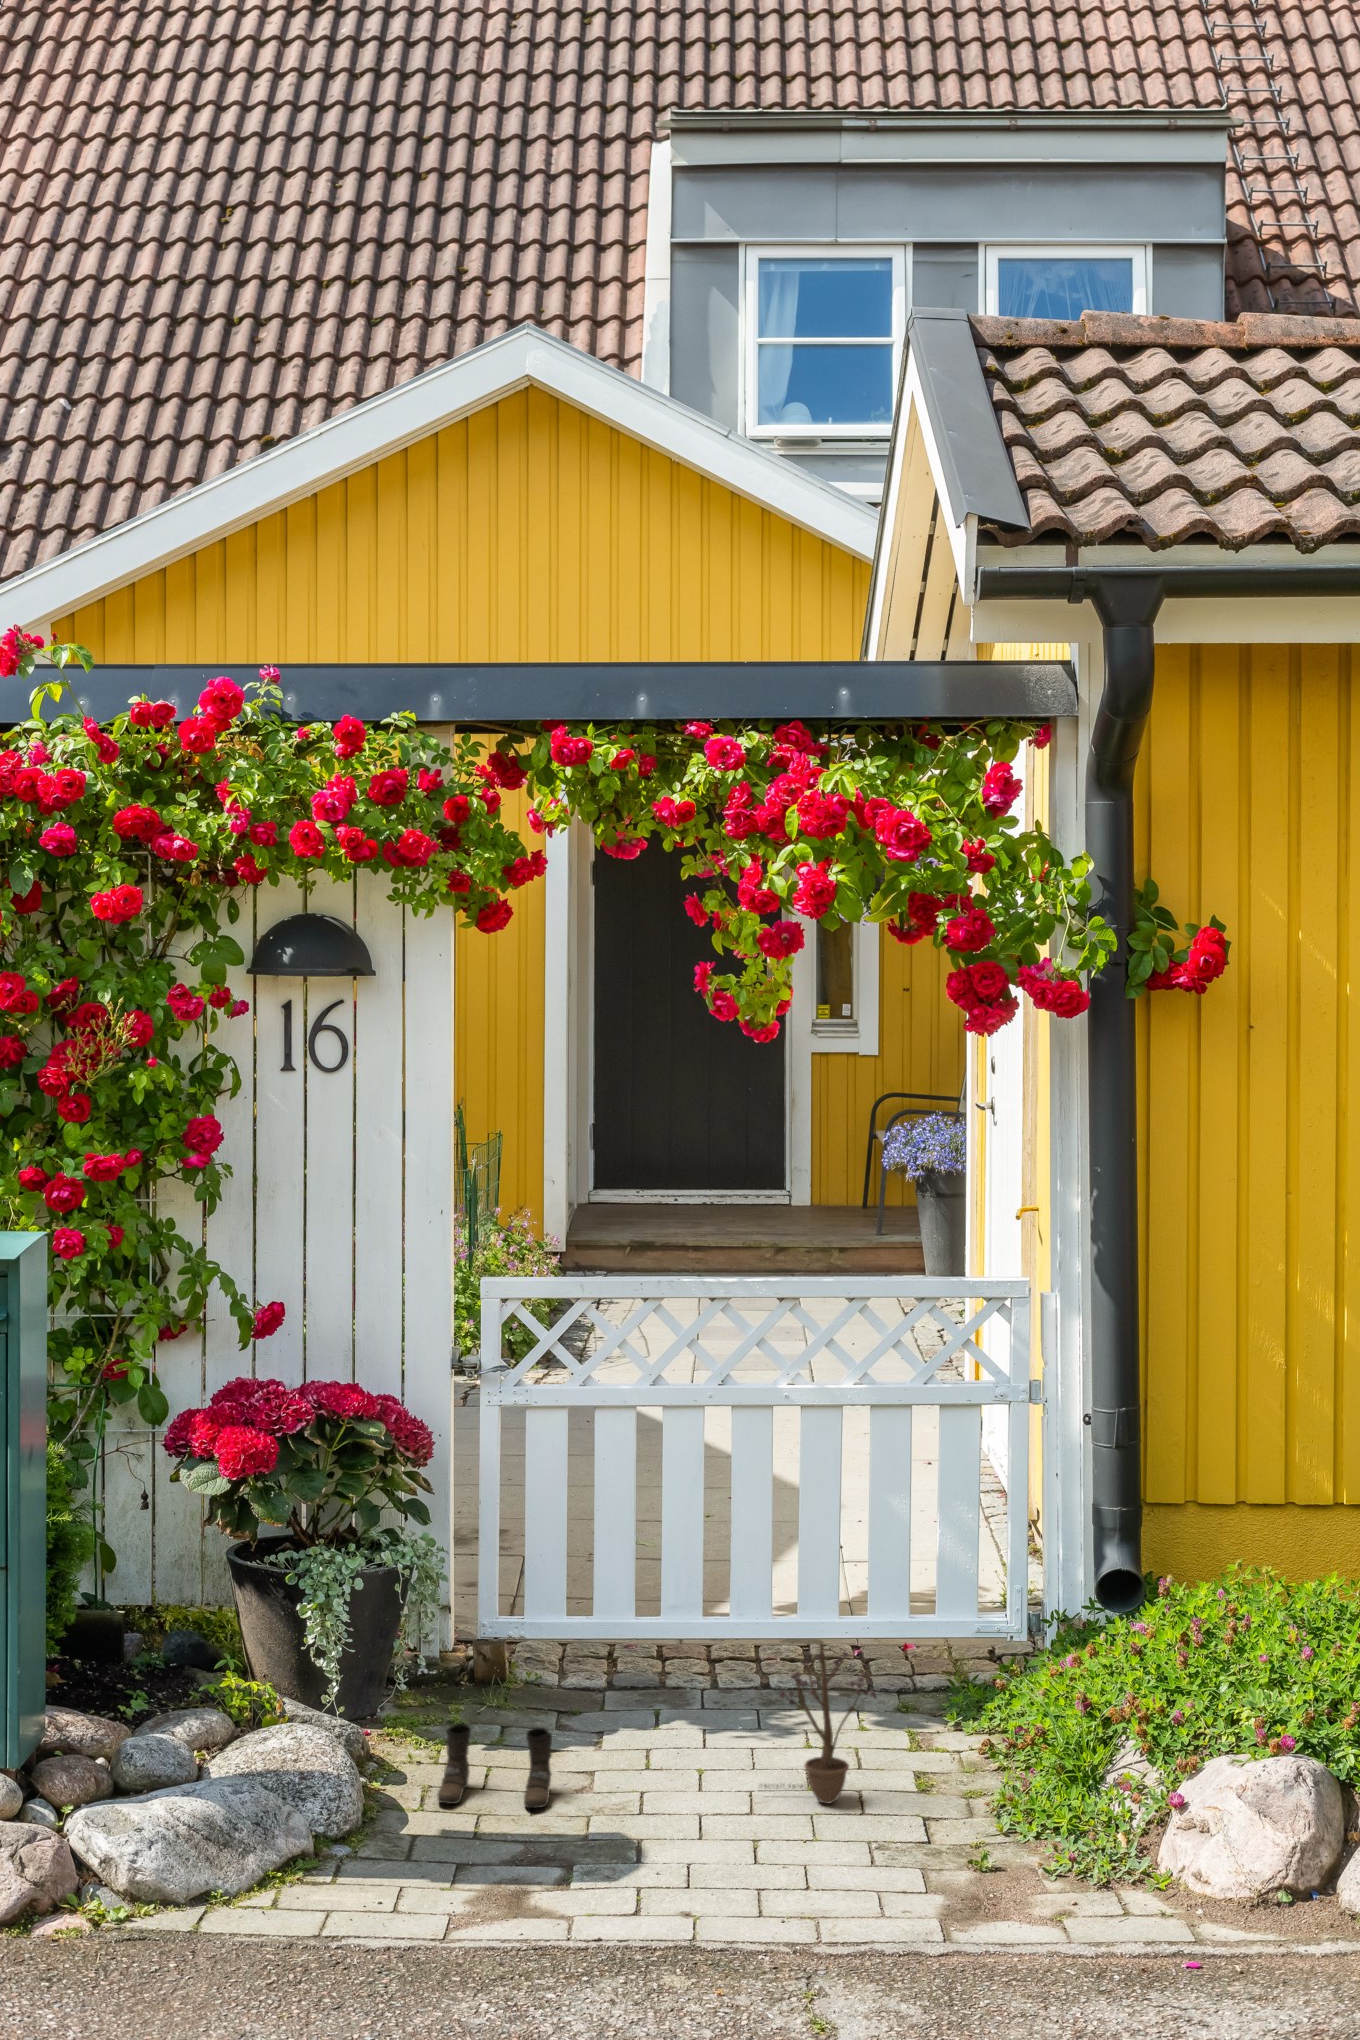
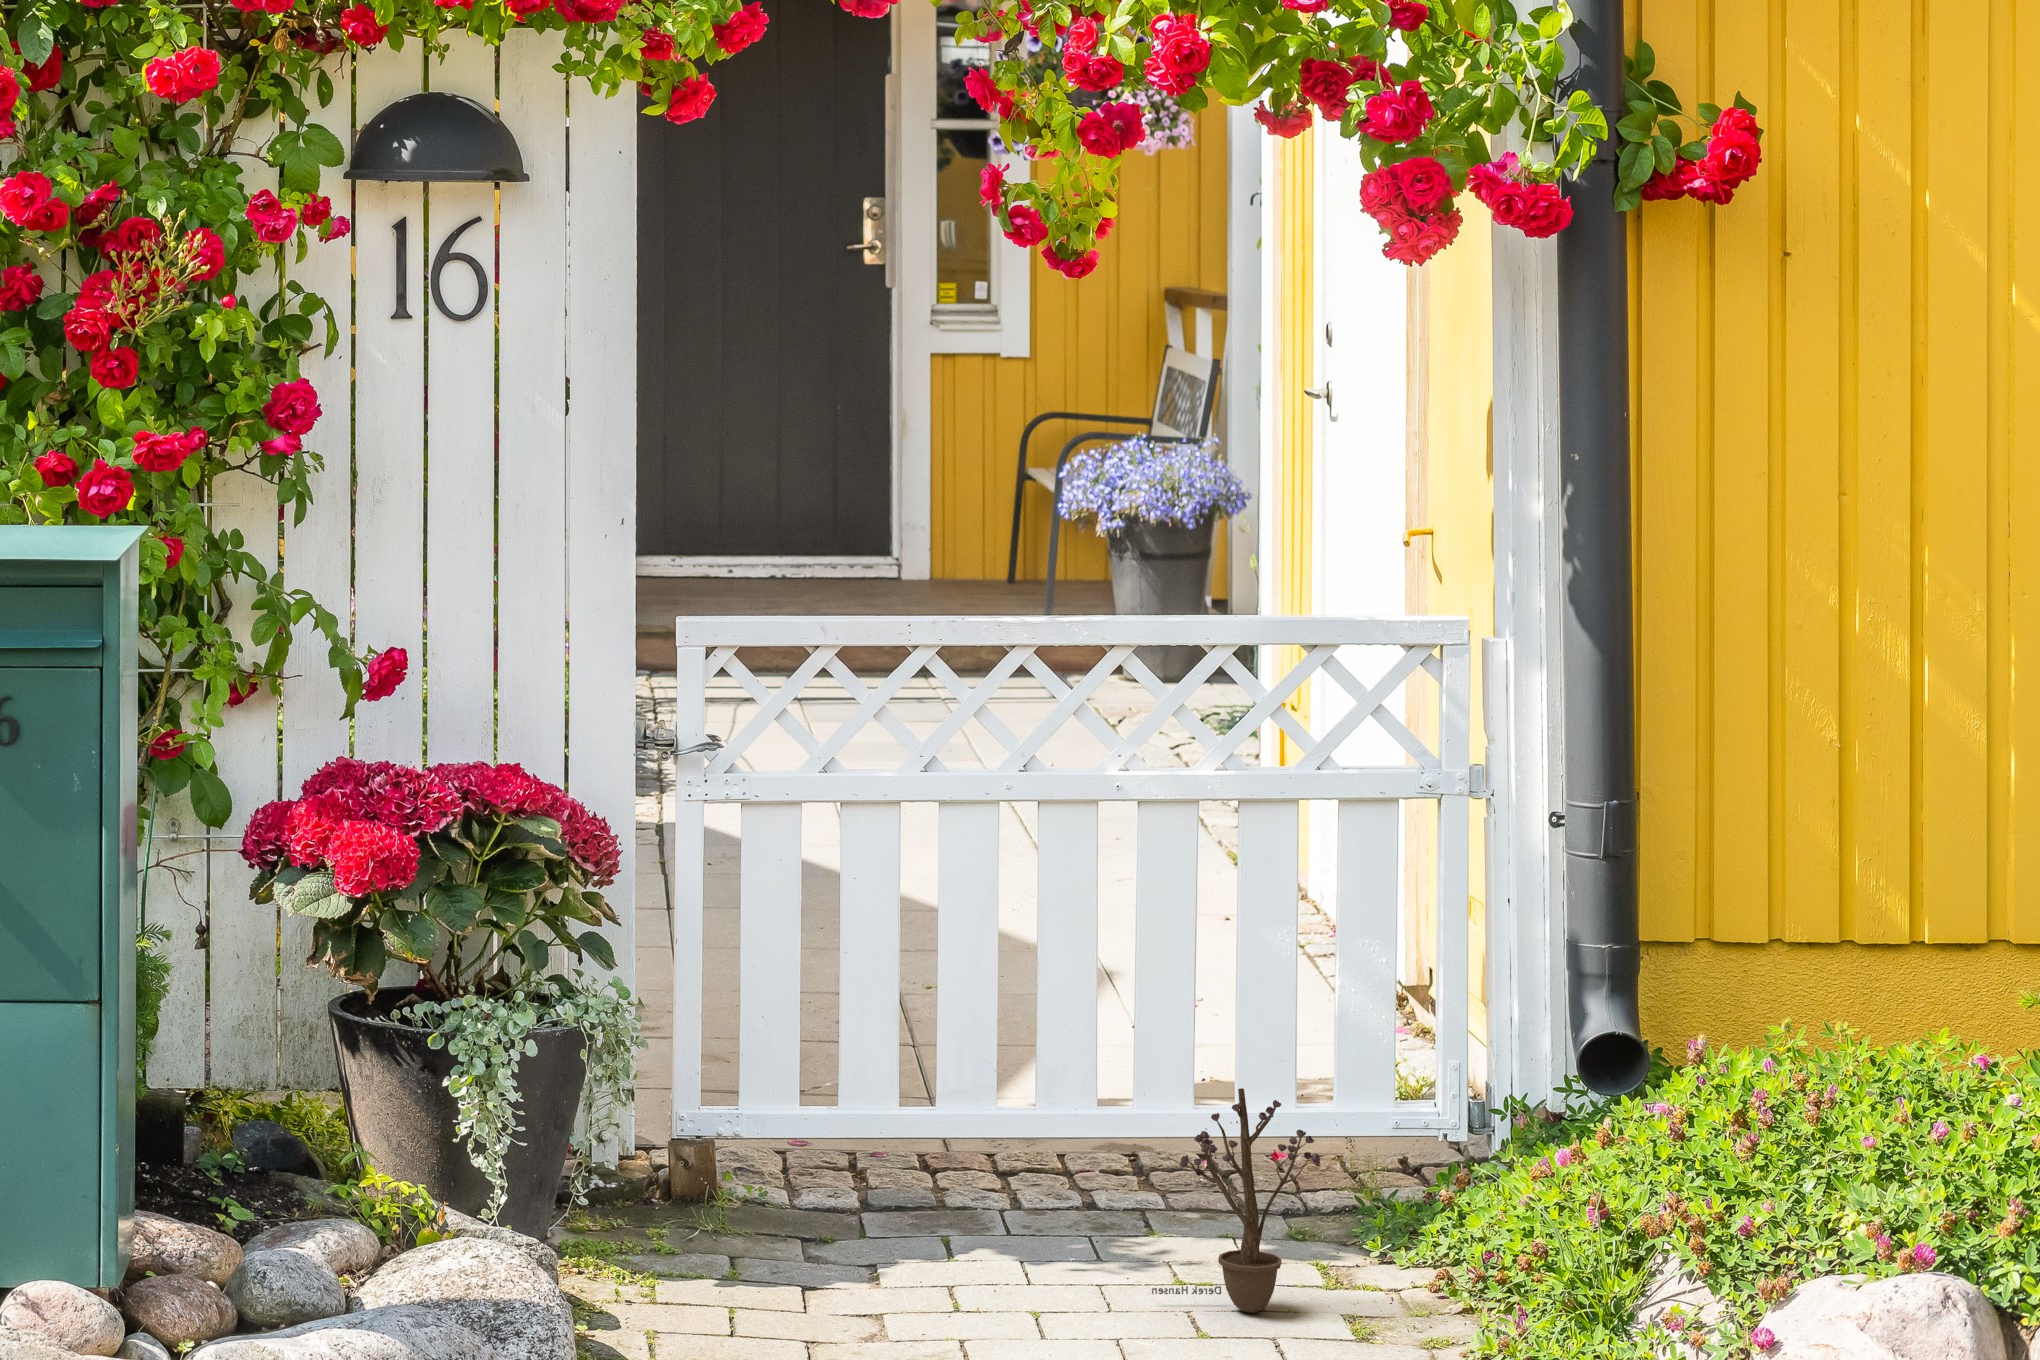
boots: present [437,1724,552,1808] -> none [705,1209,863,1319]

